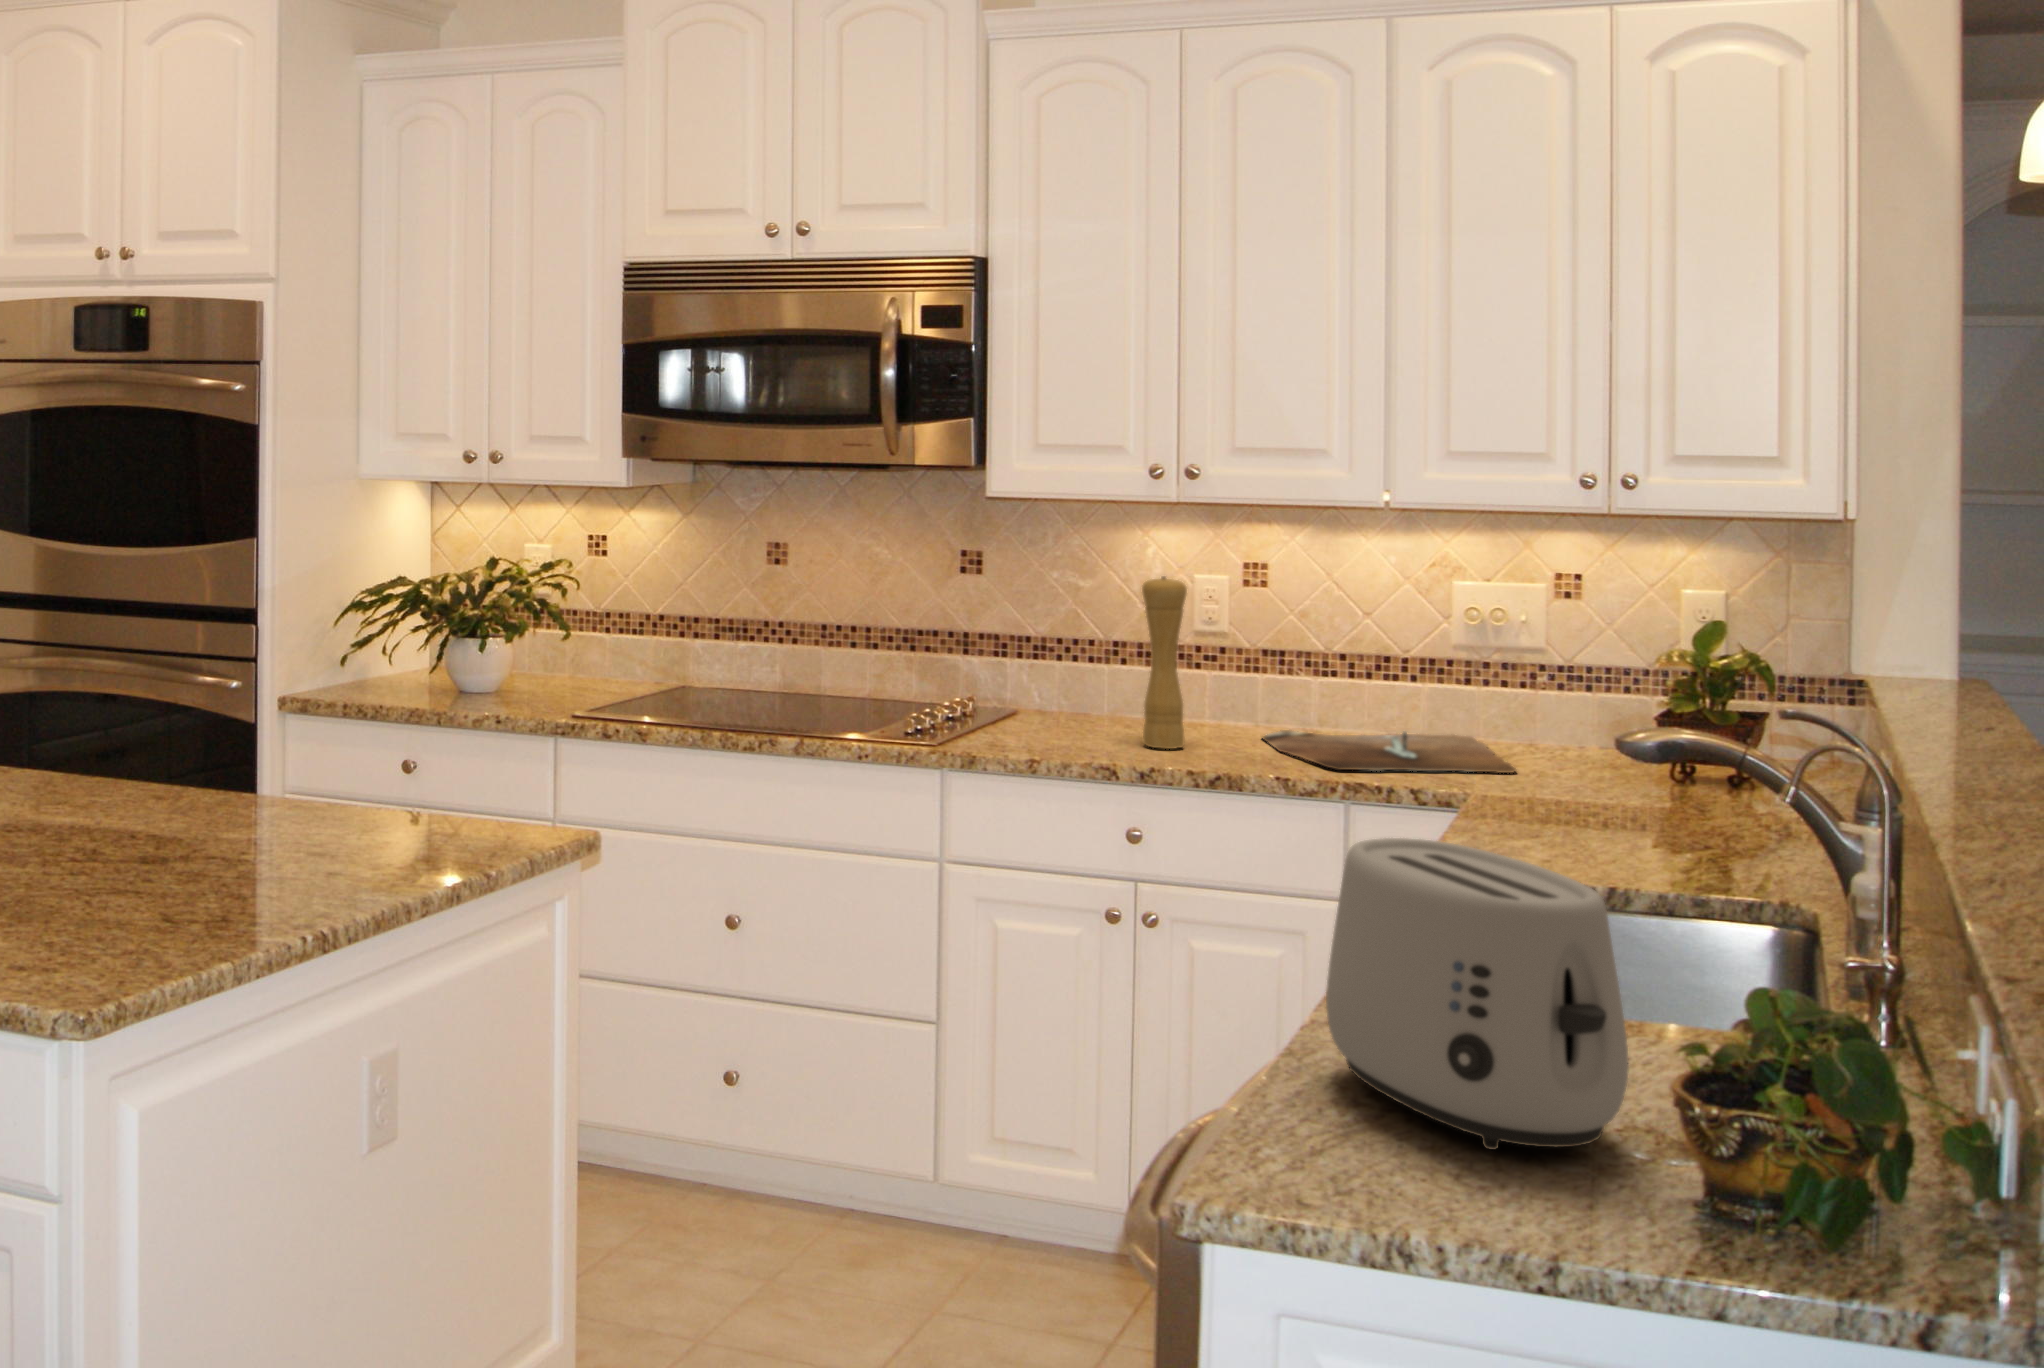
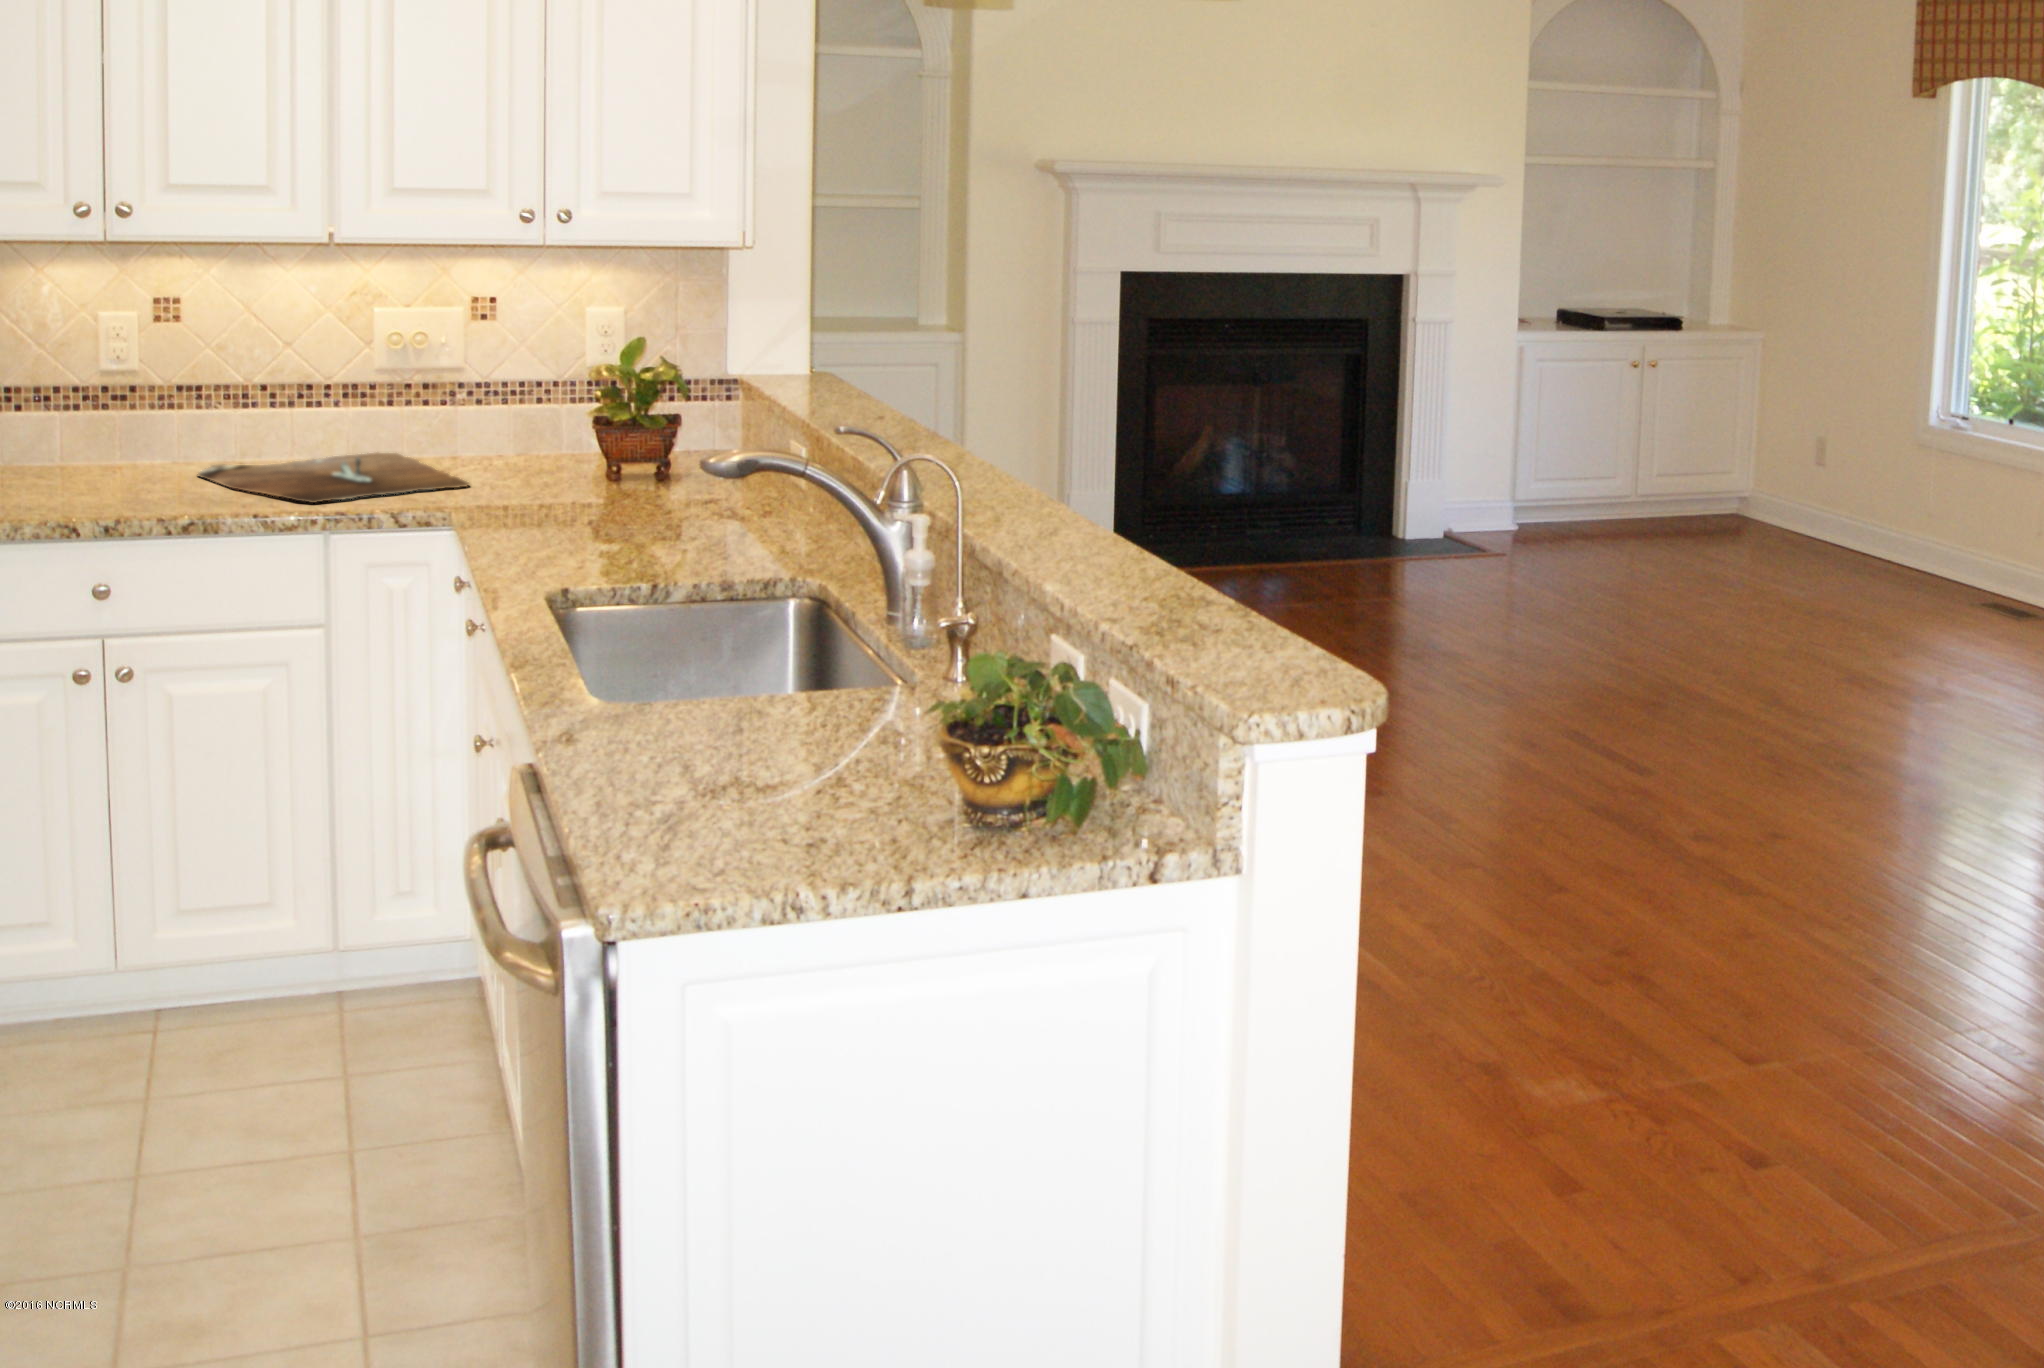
pepper mill: present [1142,576,1187,749] -> none [79,323,132,500]
toaster: present [1326,838,1629,1150] -> none [610,586,873,815]

